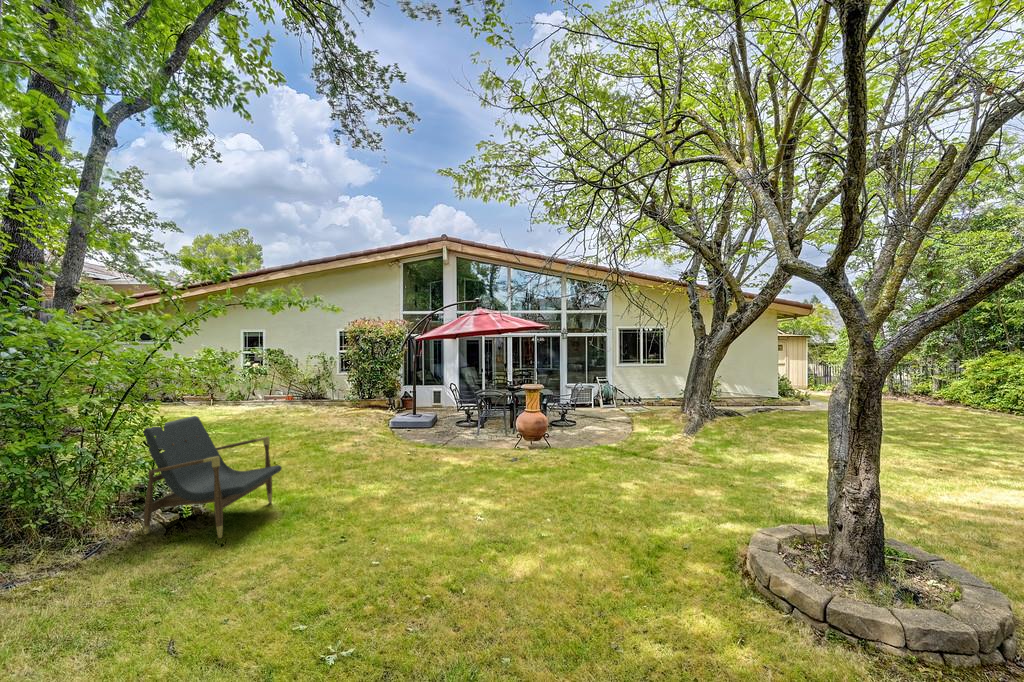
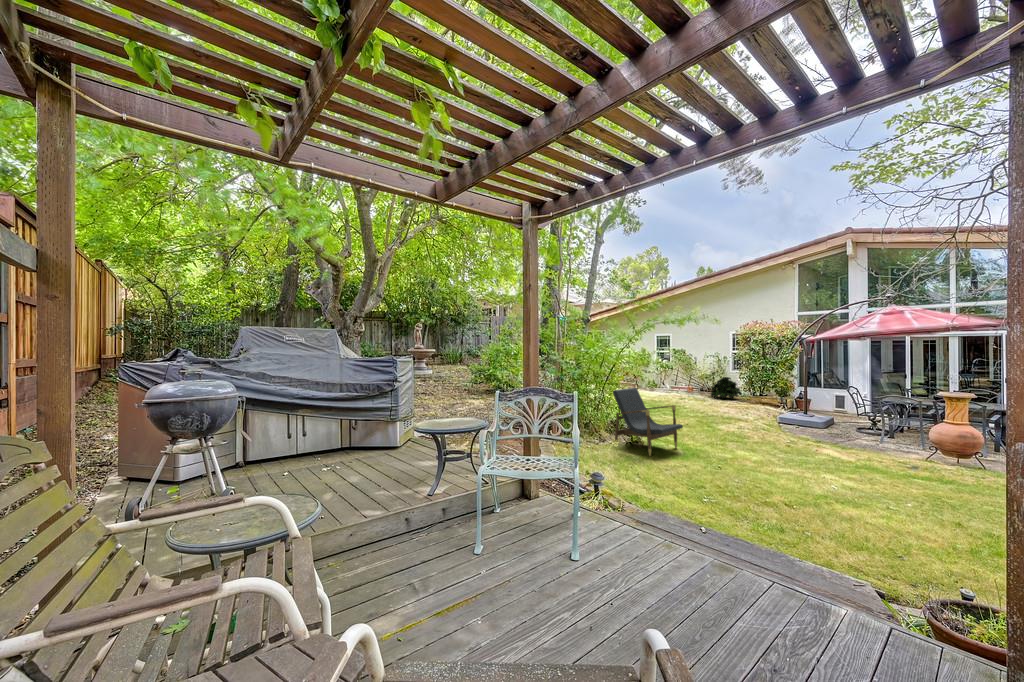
potted plant: none [315,381,350,406] -> present [711,377,742,398]

